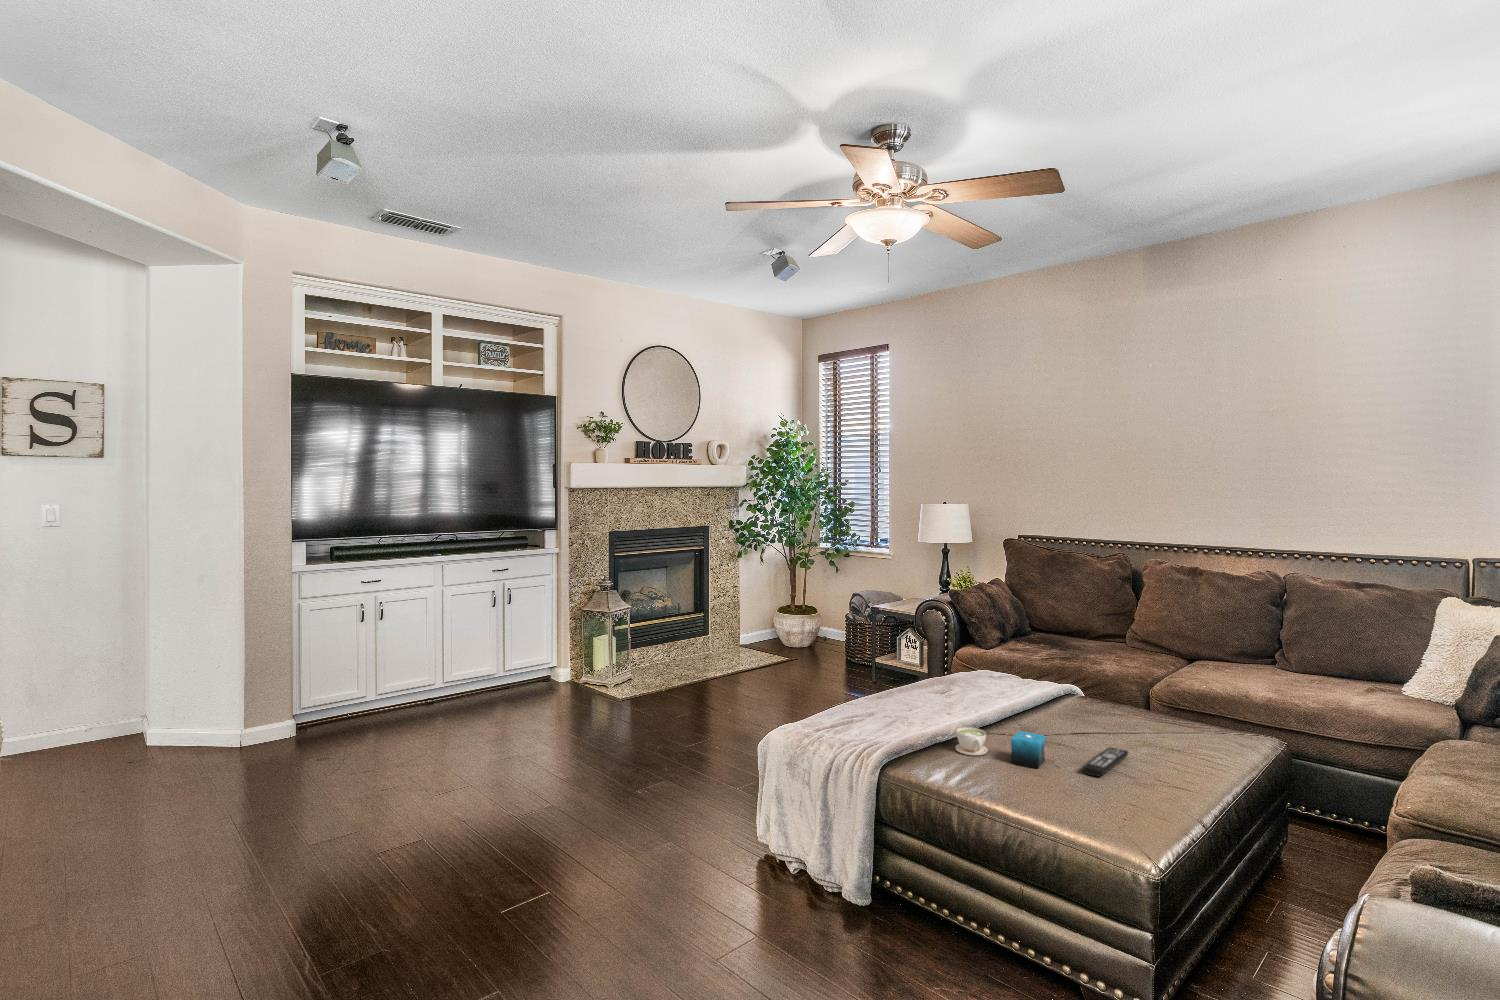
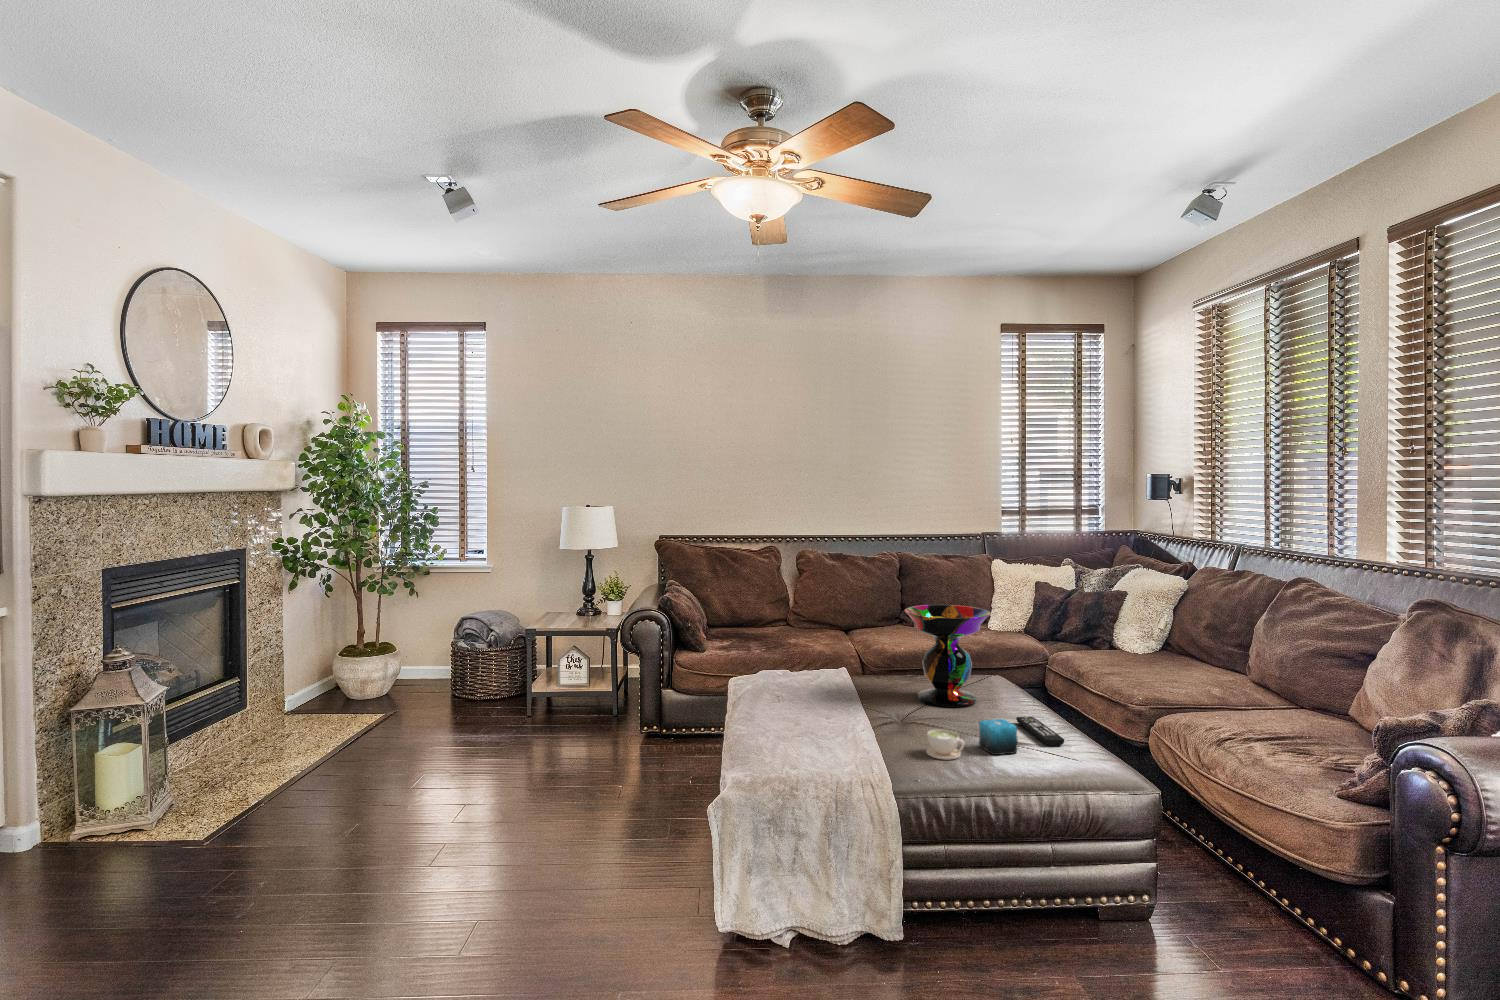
decorative bowl: none [1049,623,1144,731] -> present [904,605,991,708]

